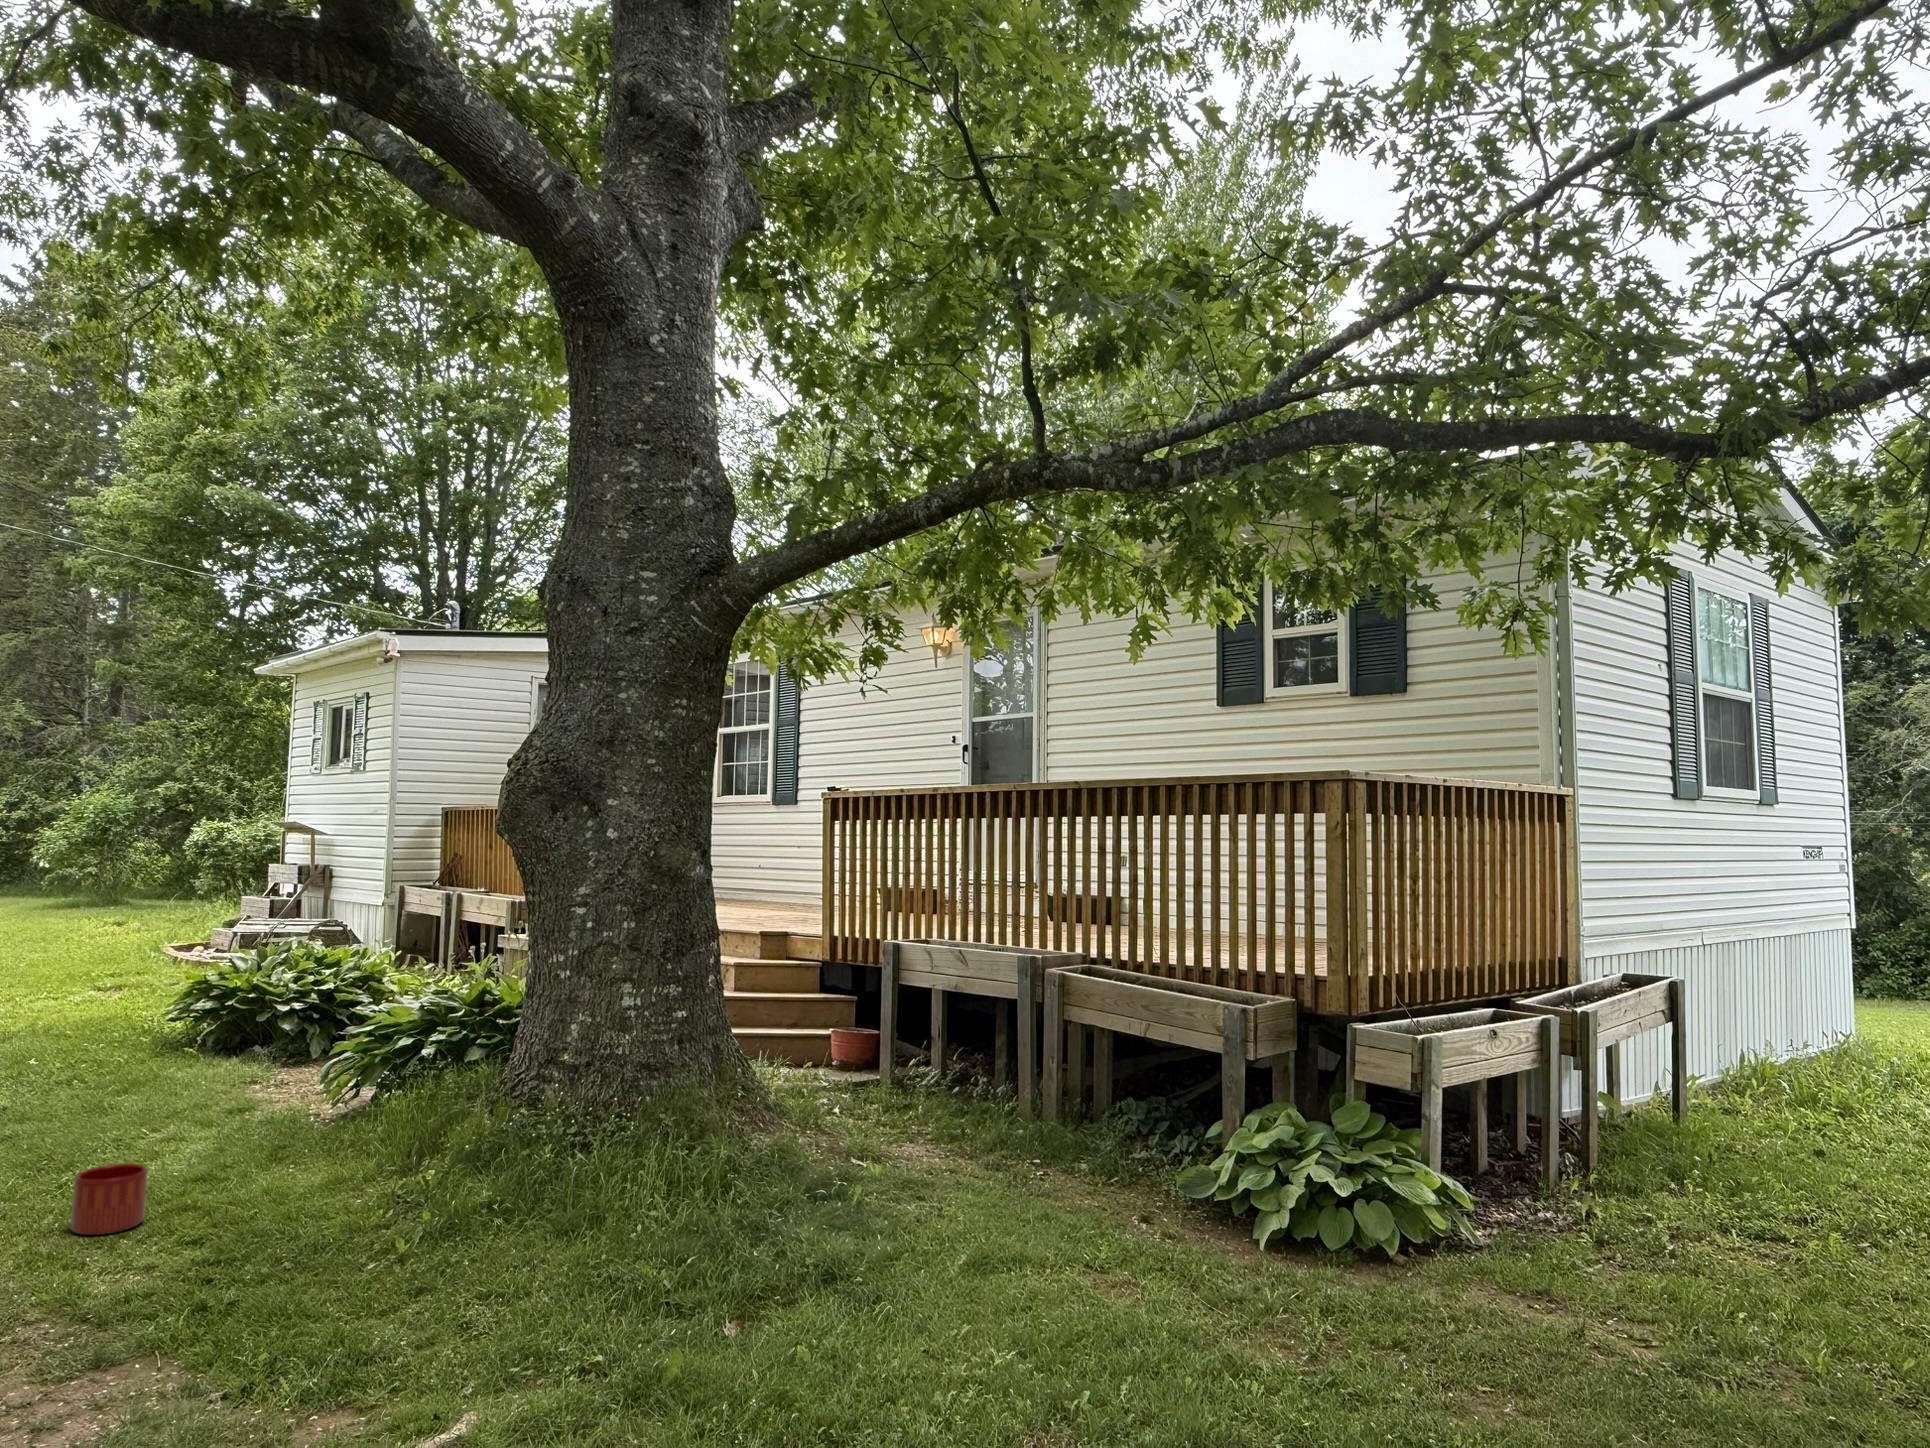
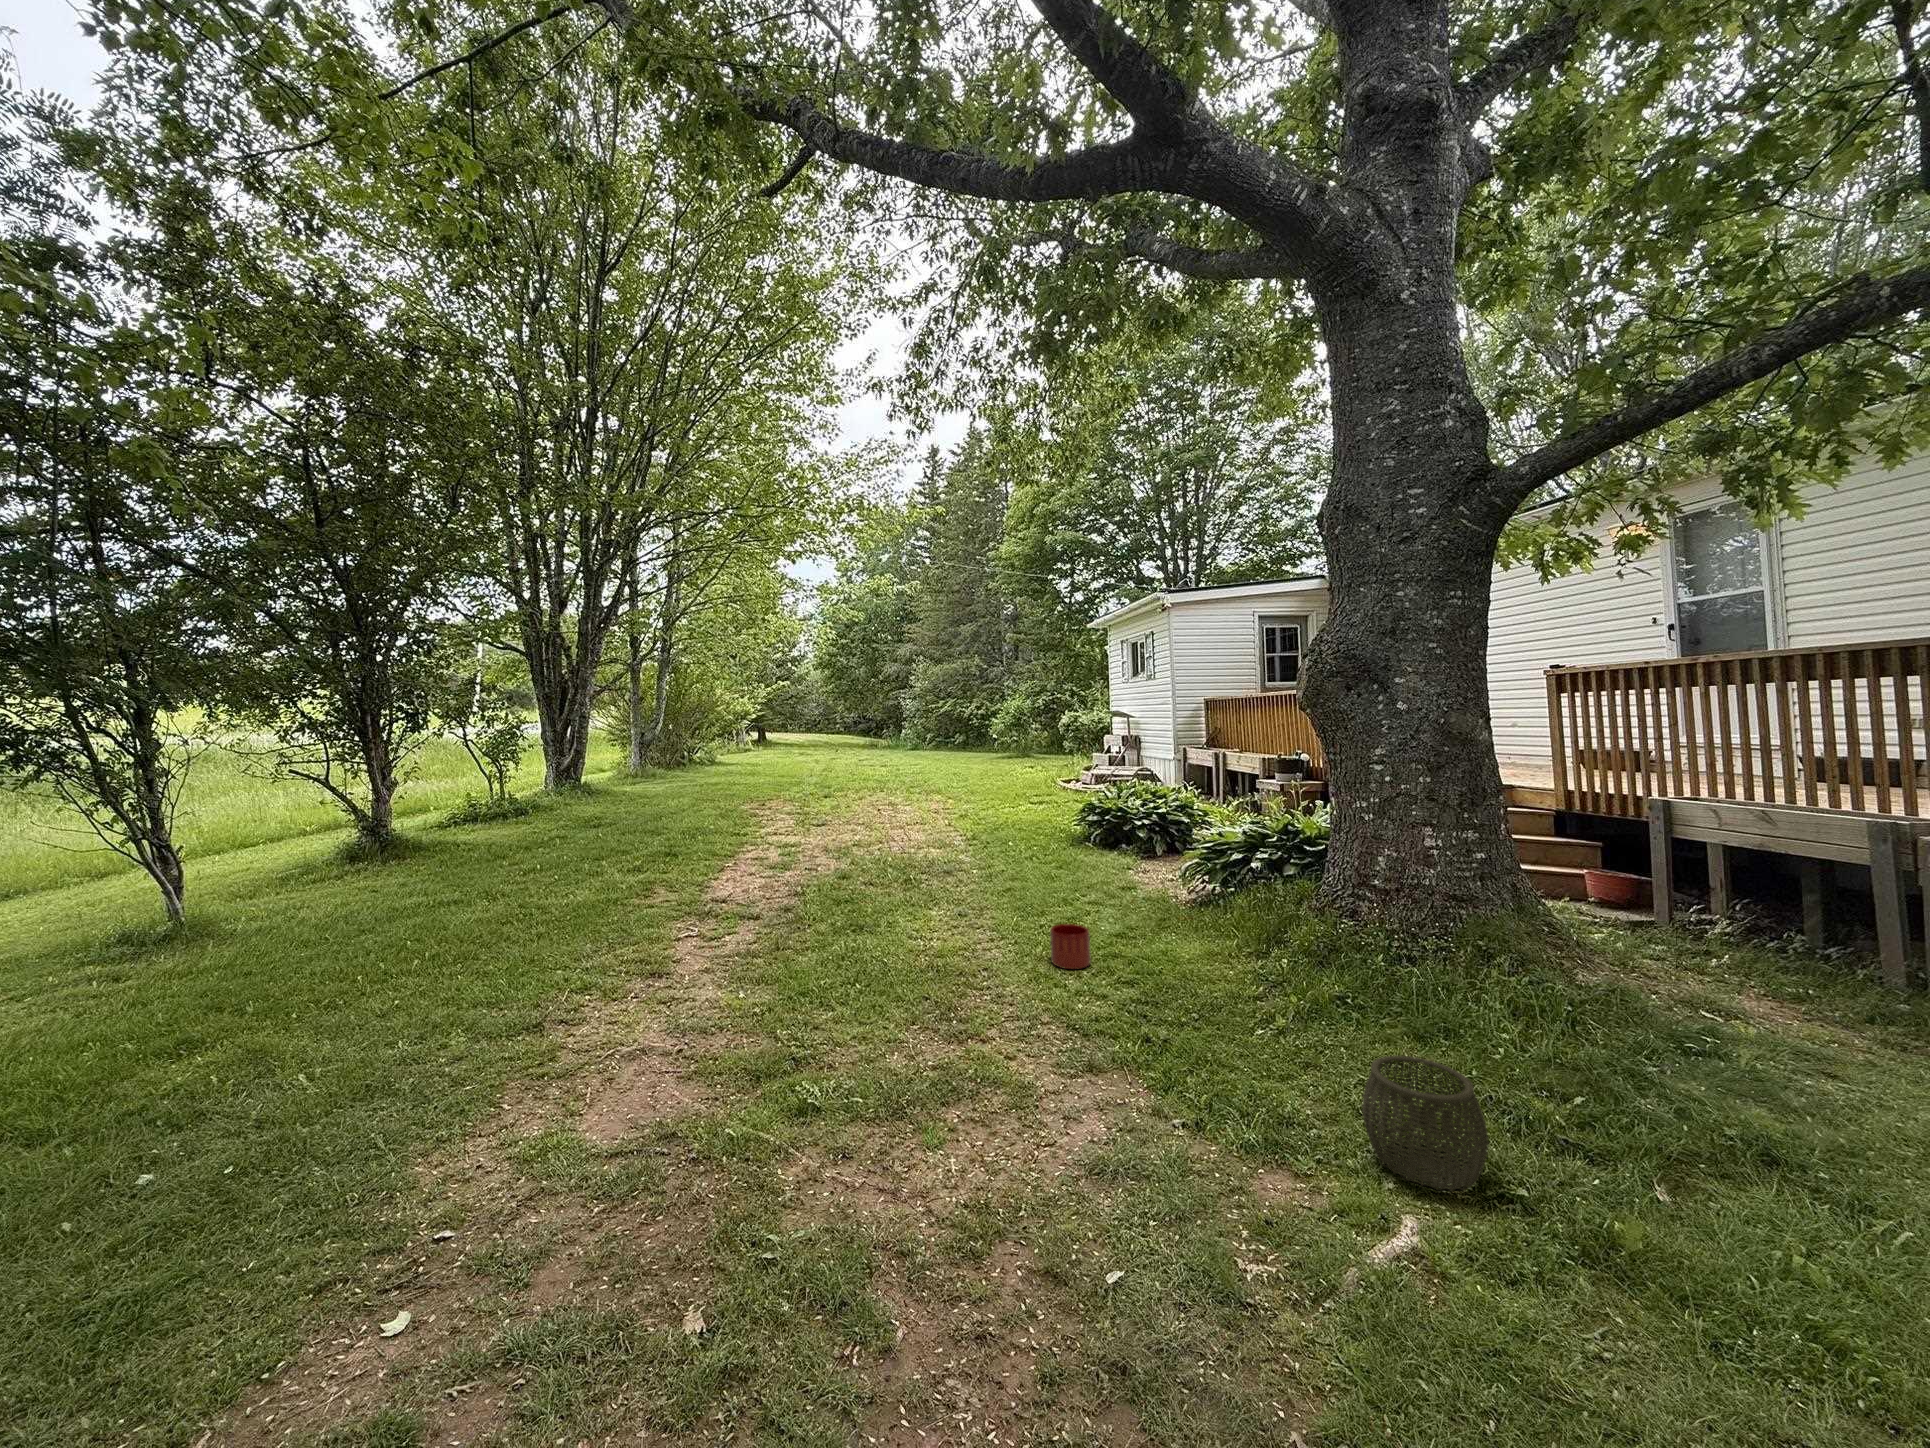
woven basket: none [455,1223,577,1355] -> present [1362,1056,1489,1191]

